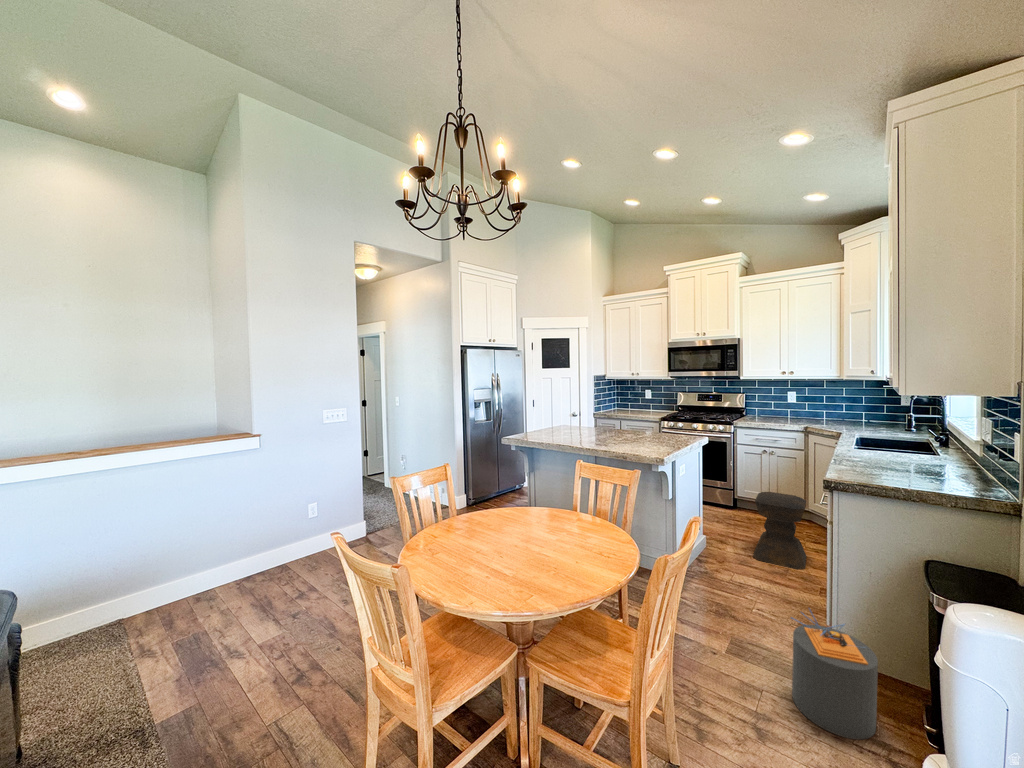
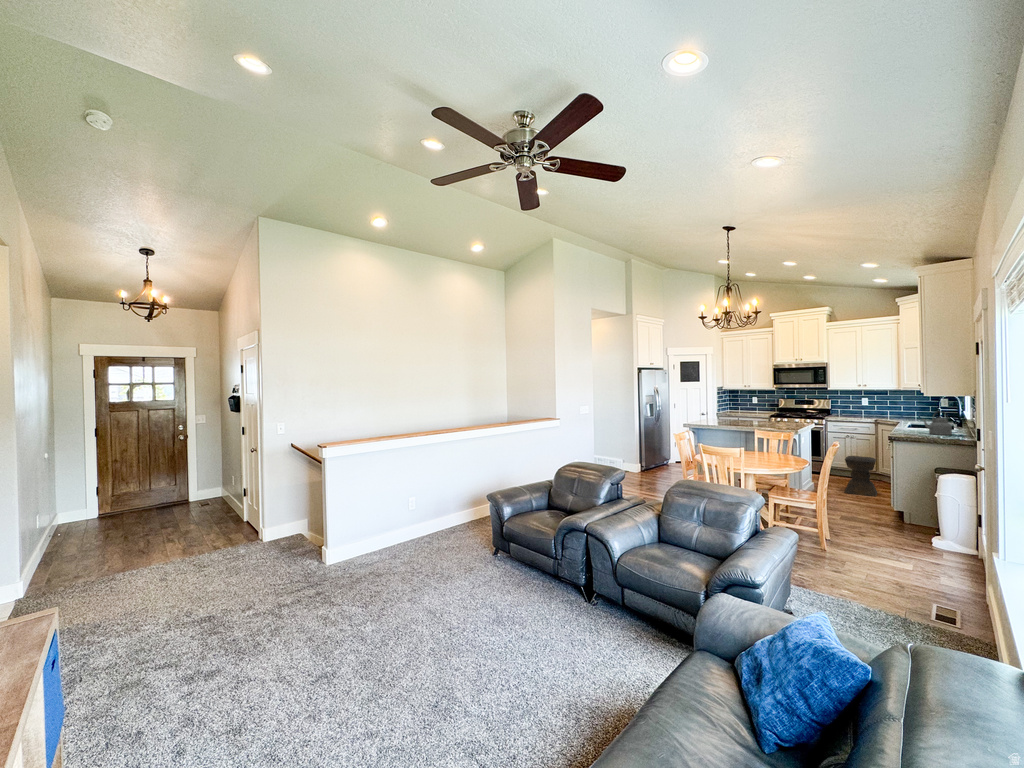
kettle: none [903,432,971,488] -> present [922,411,952,435]
trash can: present [791,609,878,739] -> none [868,484,908,532]

